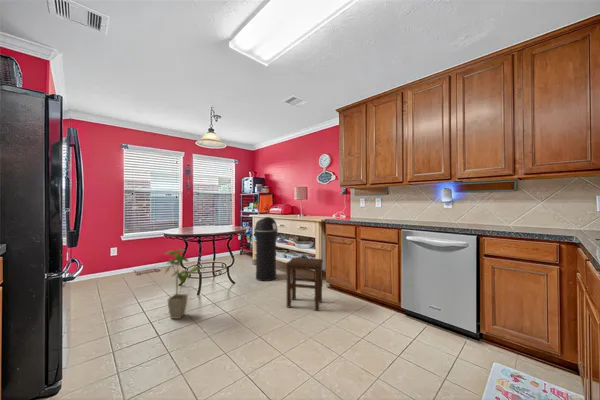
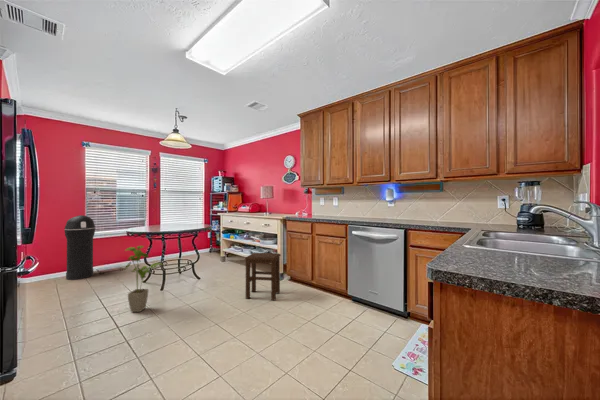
trash can: present [255,217,277,281] -> present [64,215,95,280]

